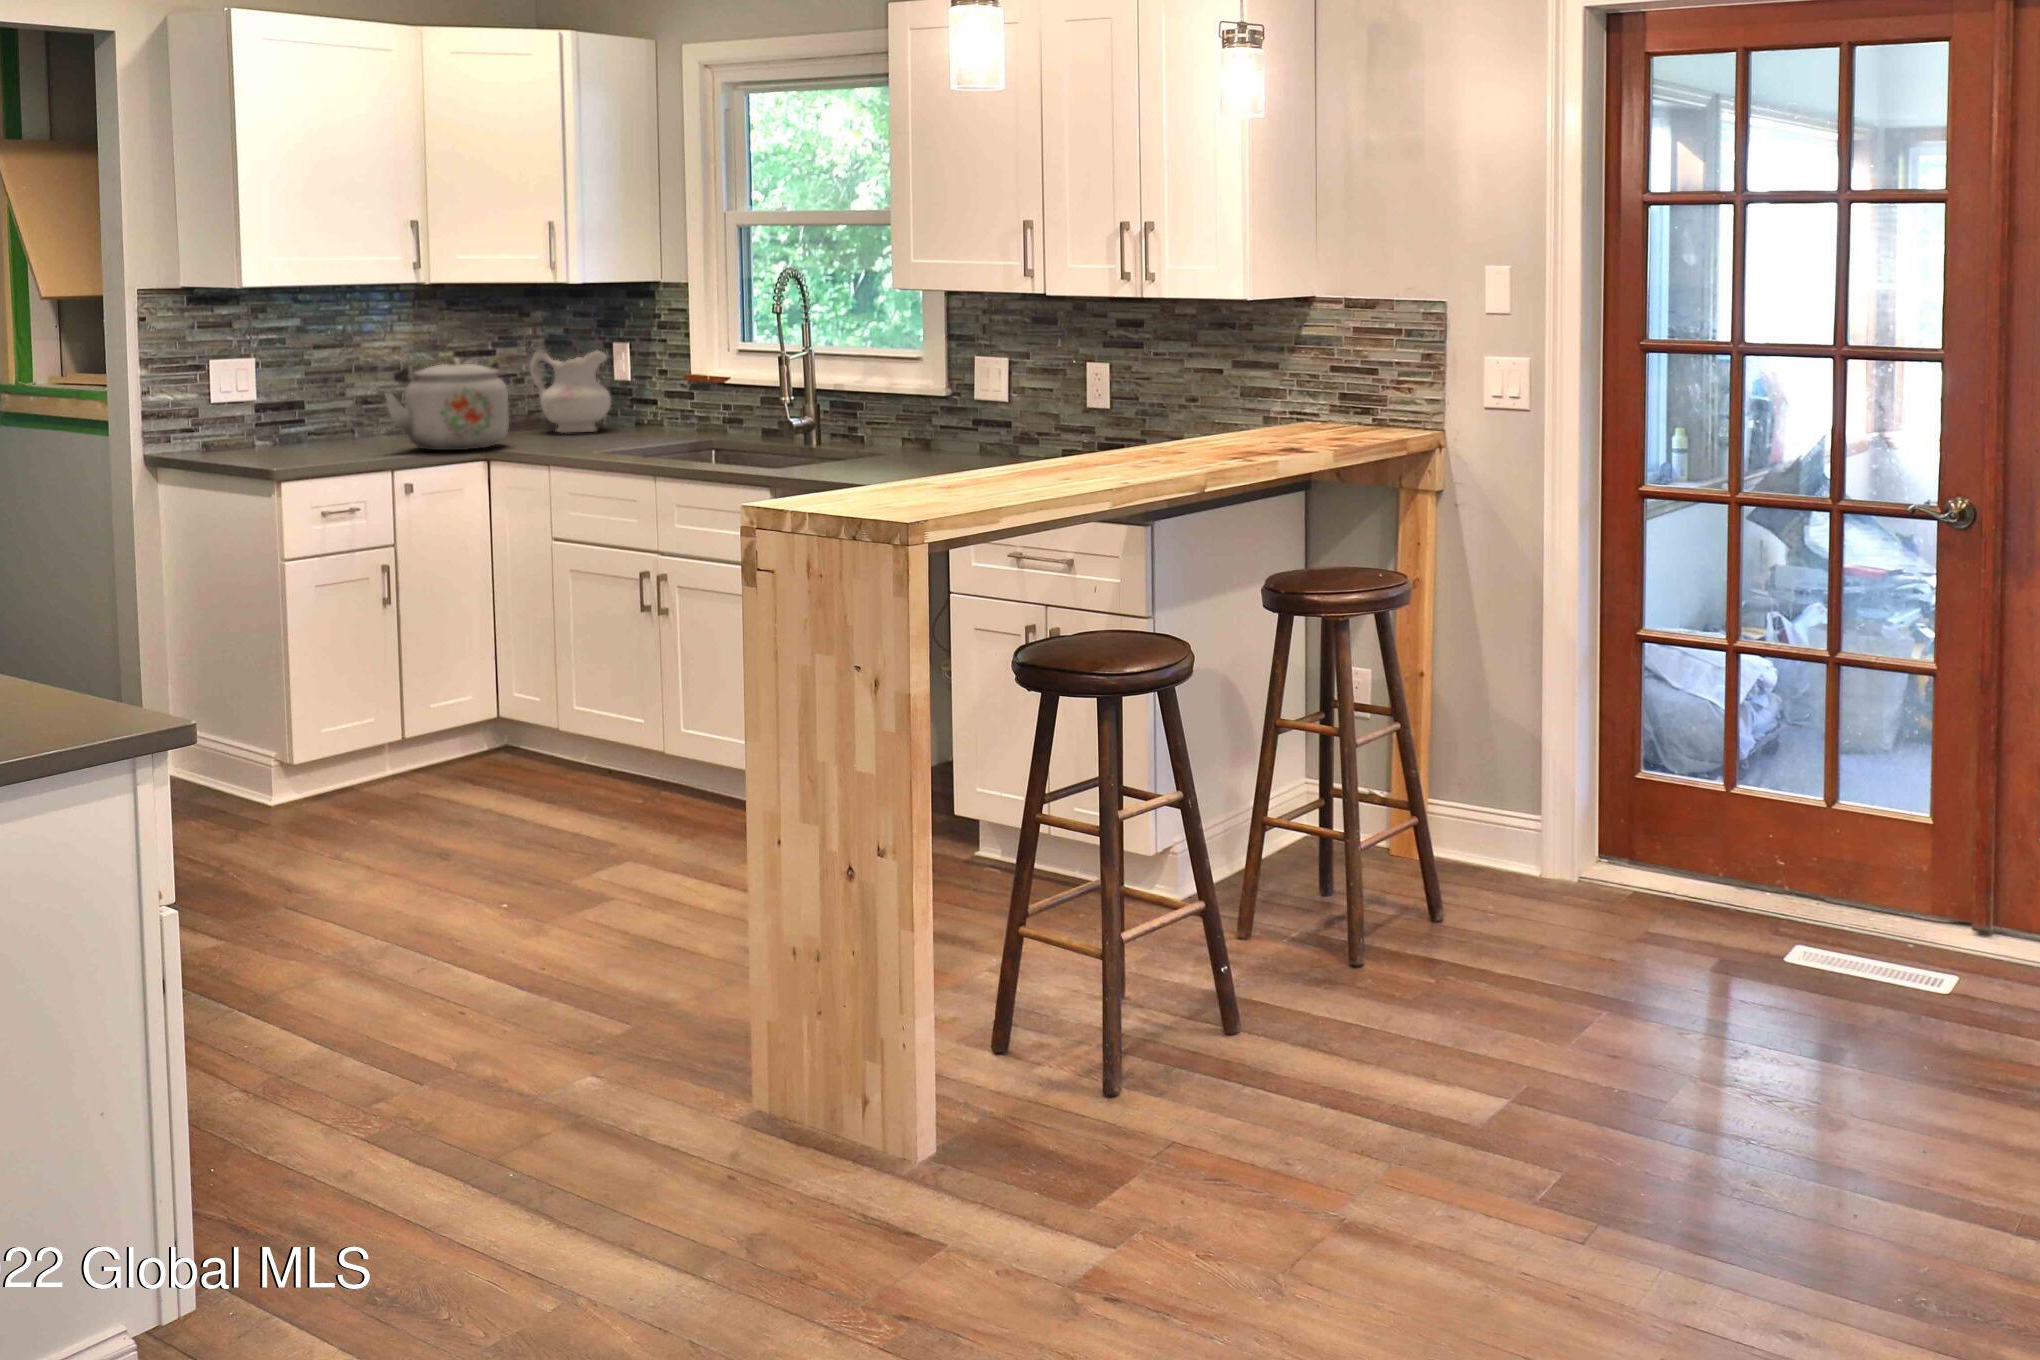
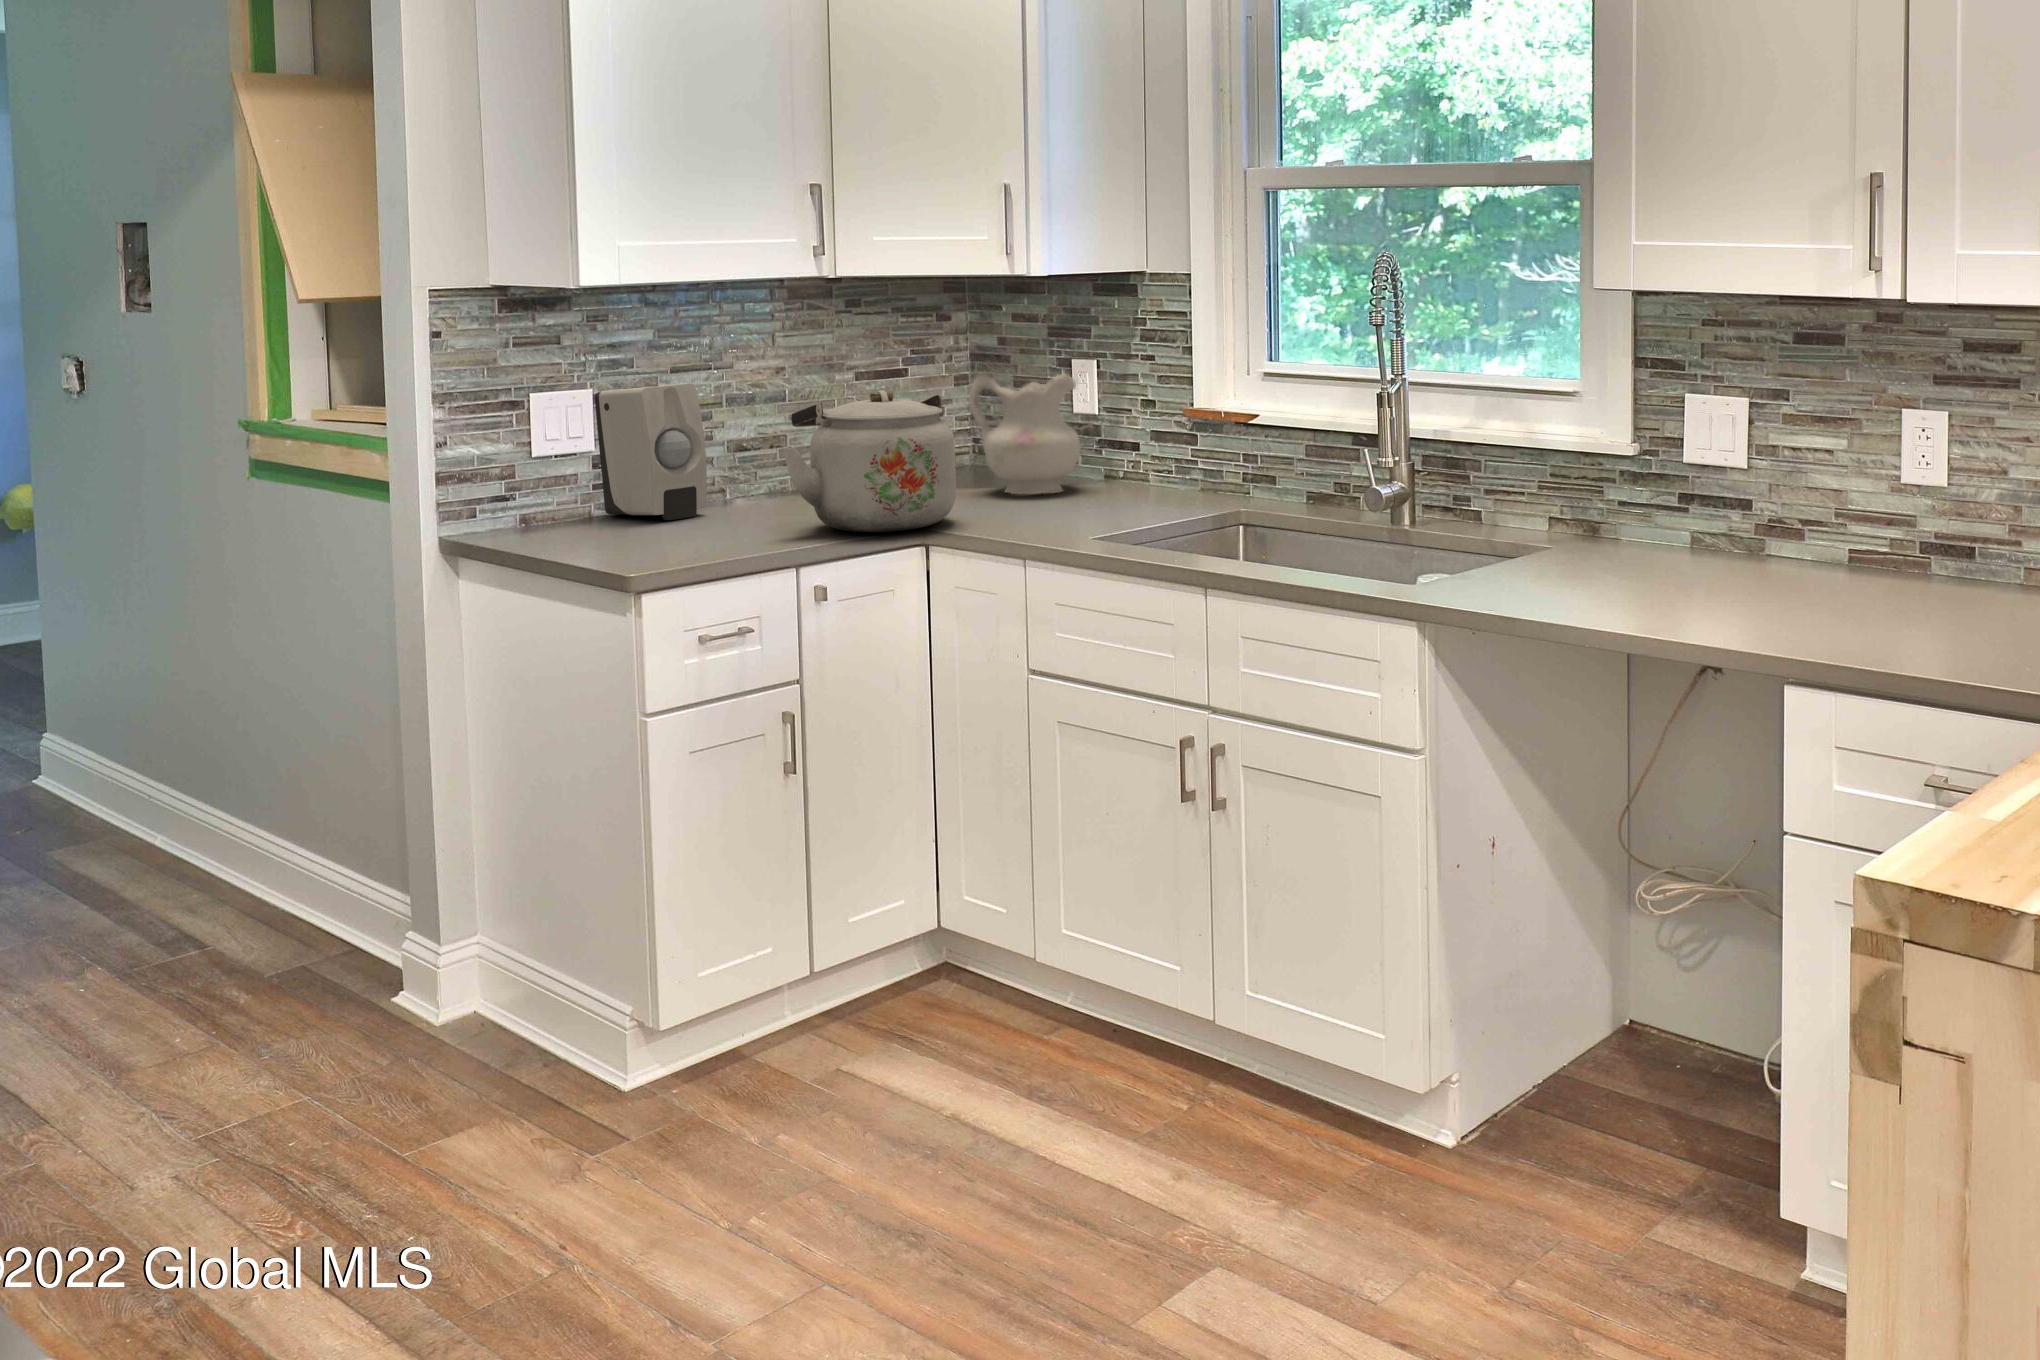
soap dispenser: none [257,355,337,446] -> present [595,384,707,520]

